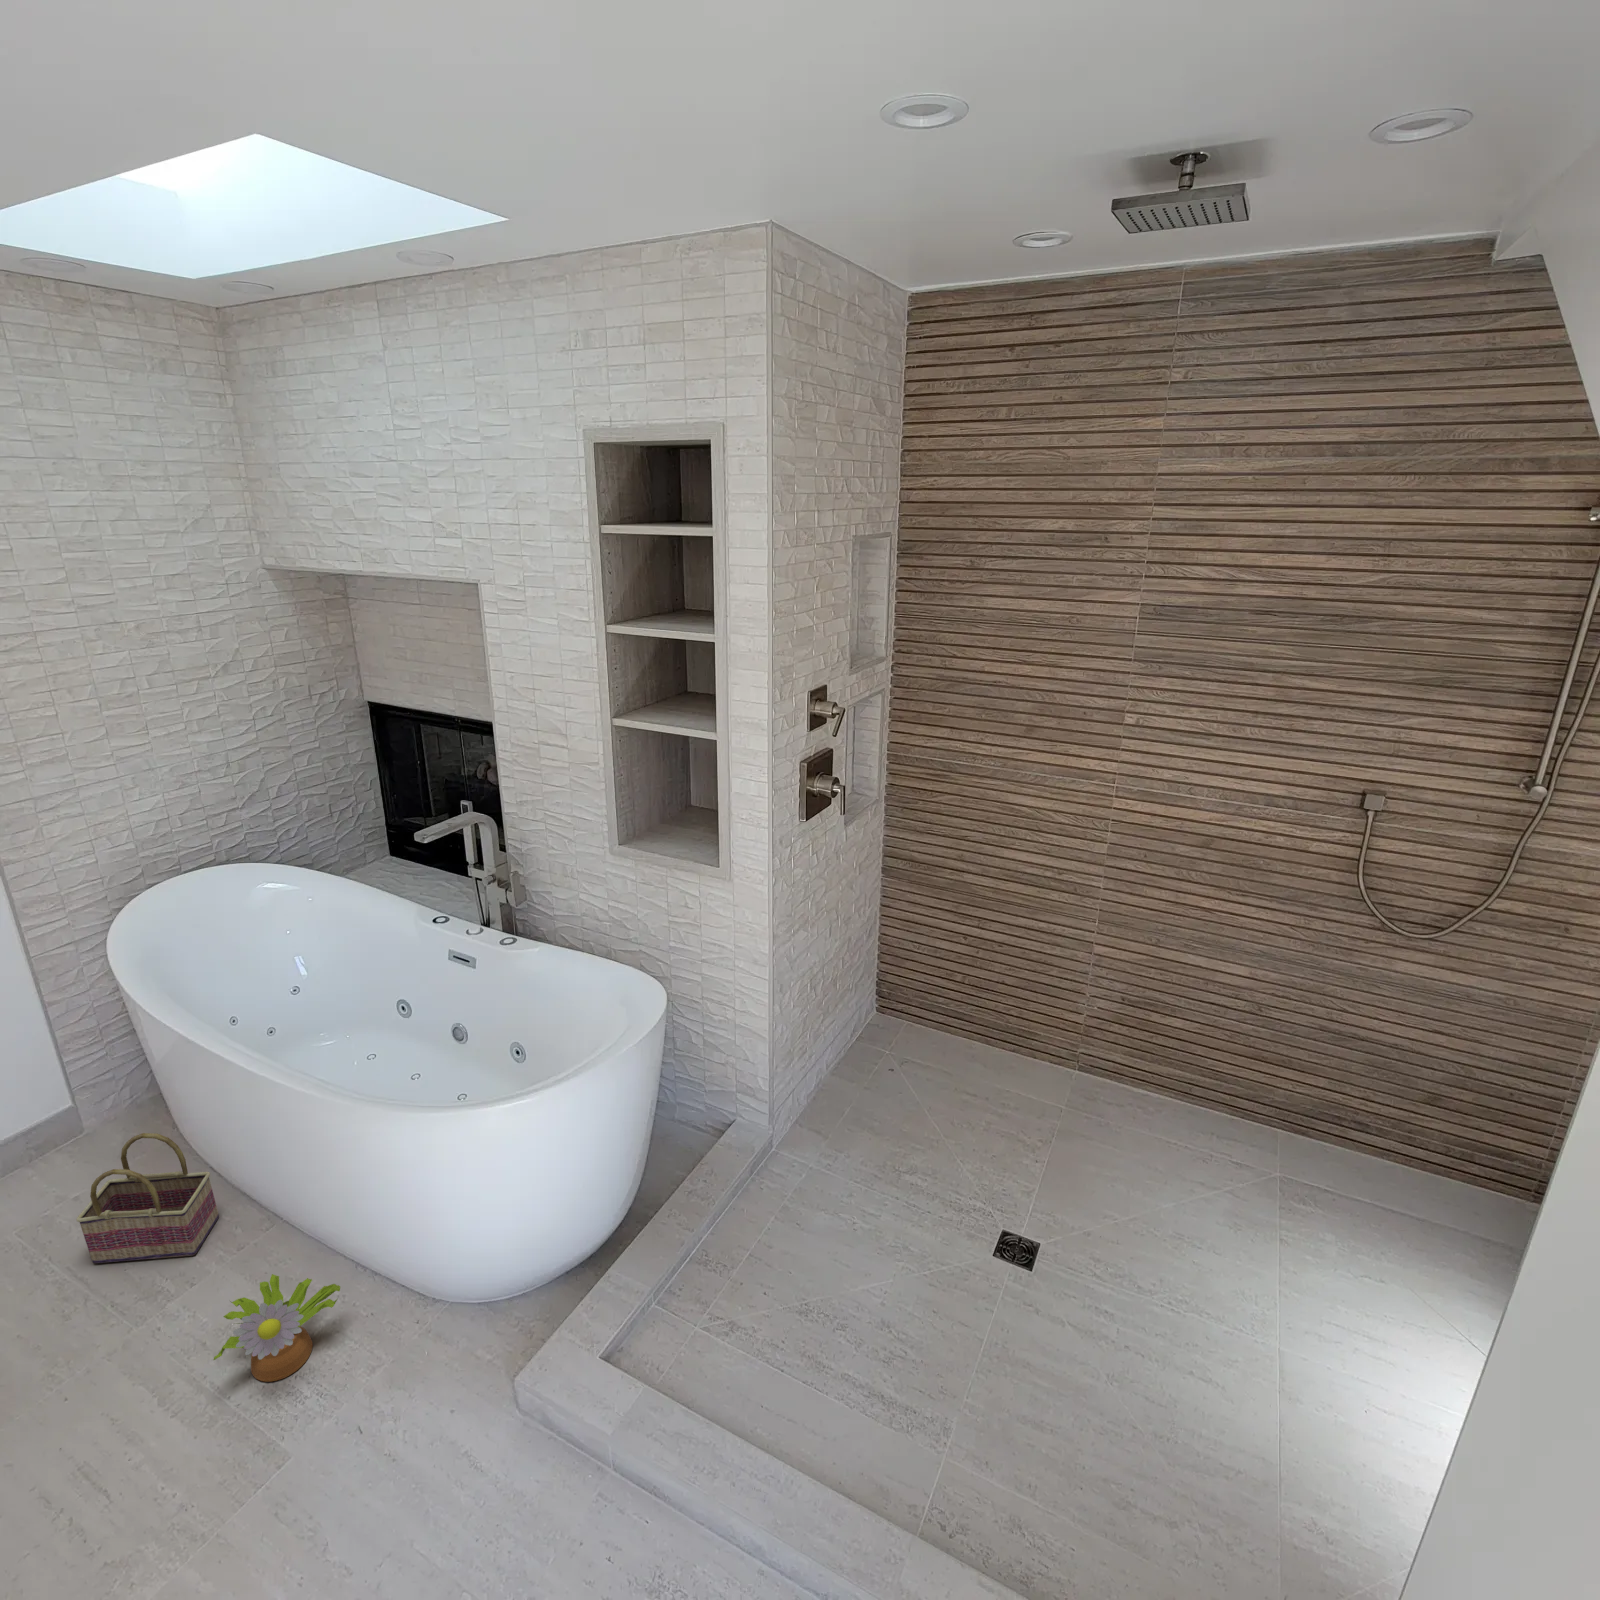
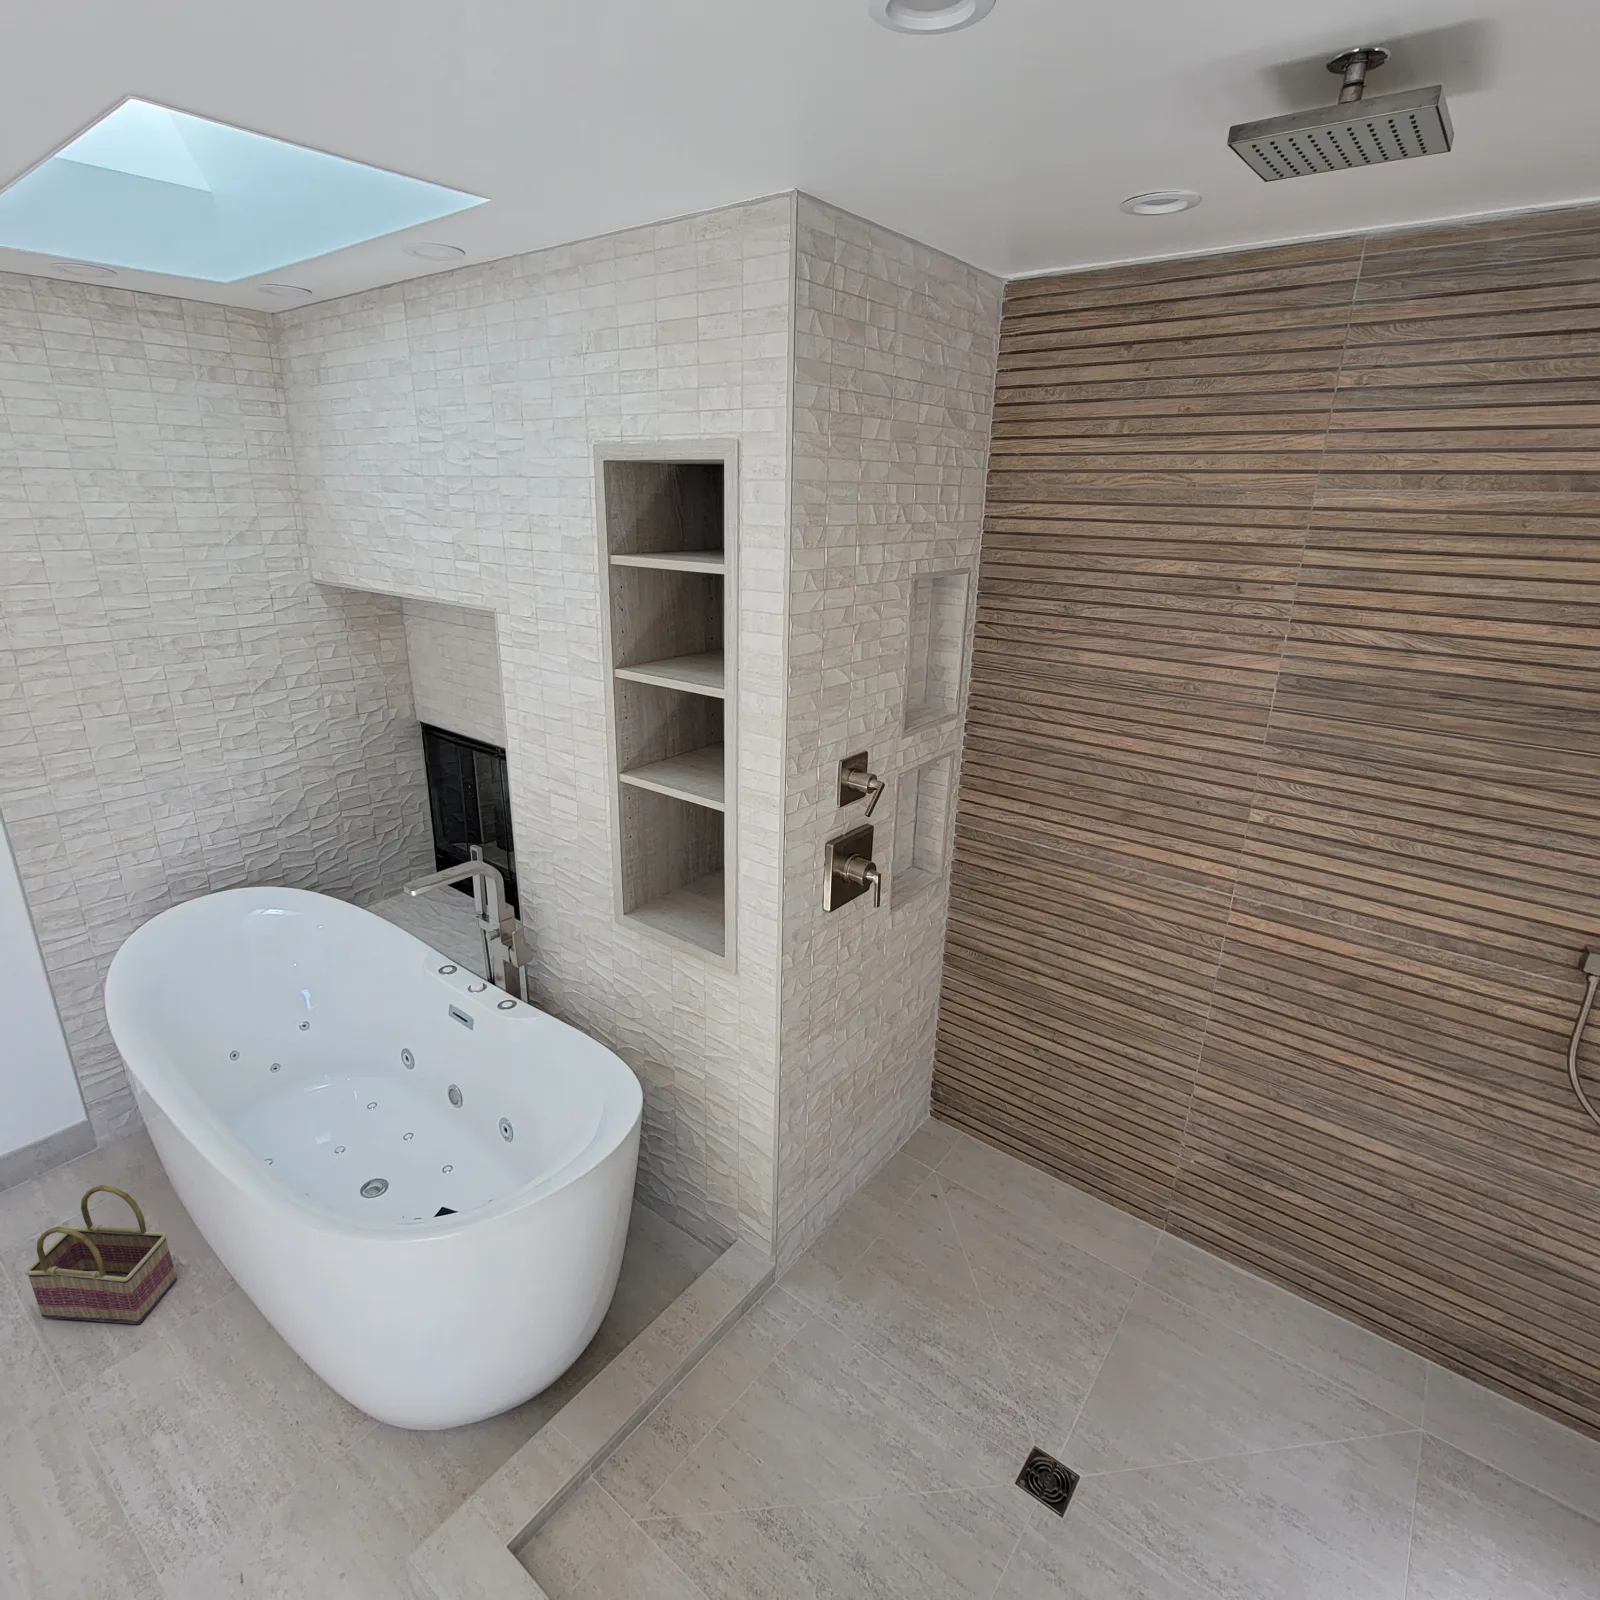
decorative plant: present [213,1274,340,1382] -> none [98,1374,254,1505]

